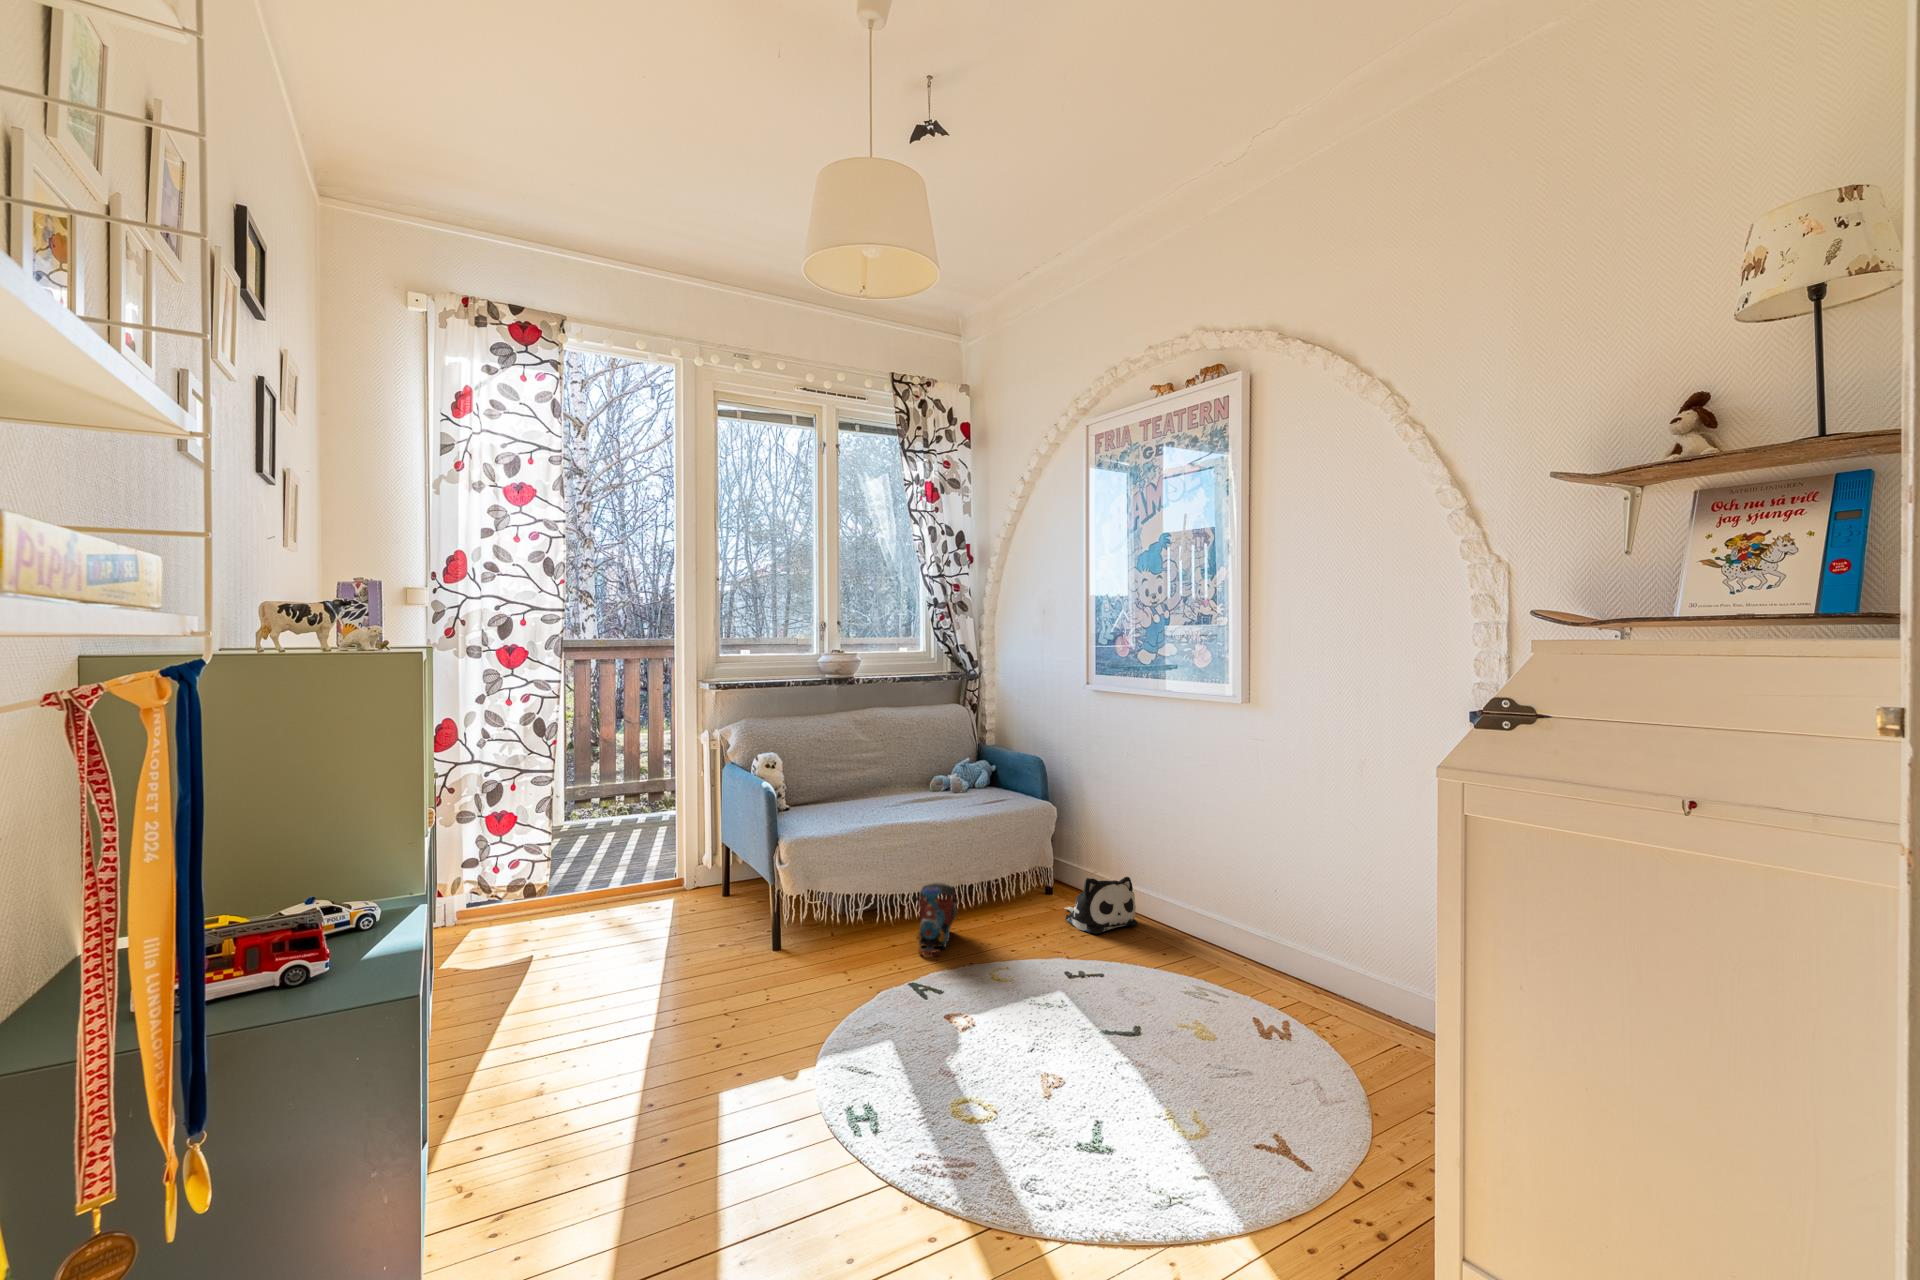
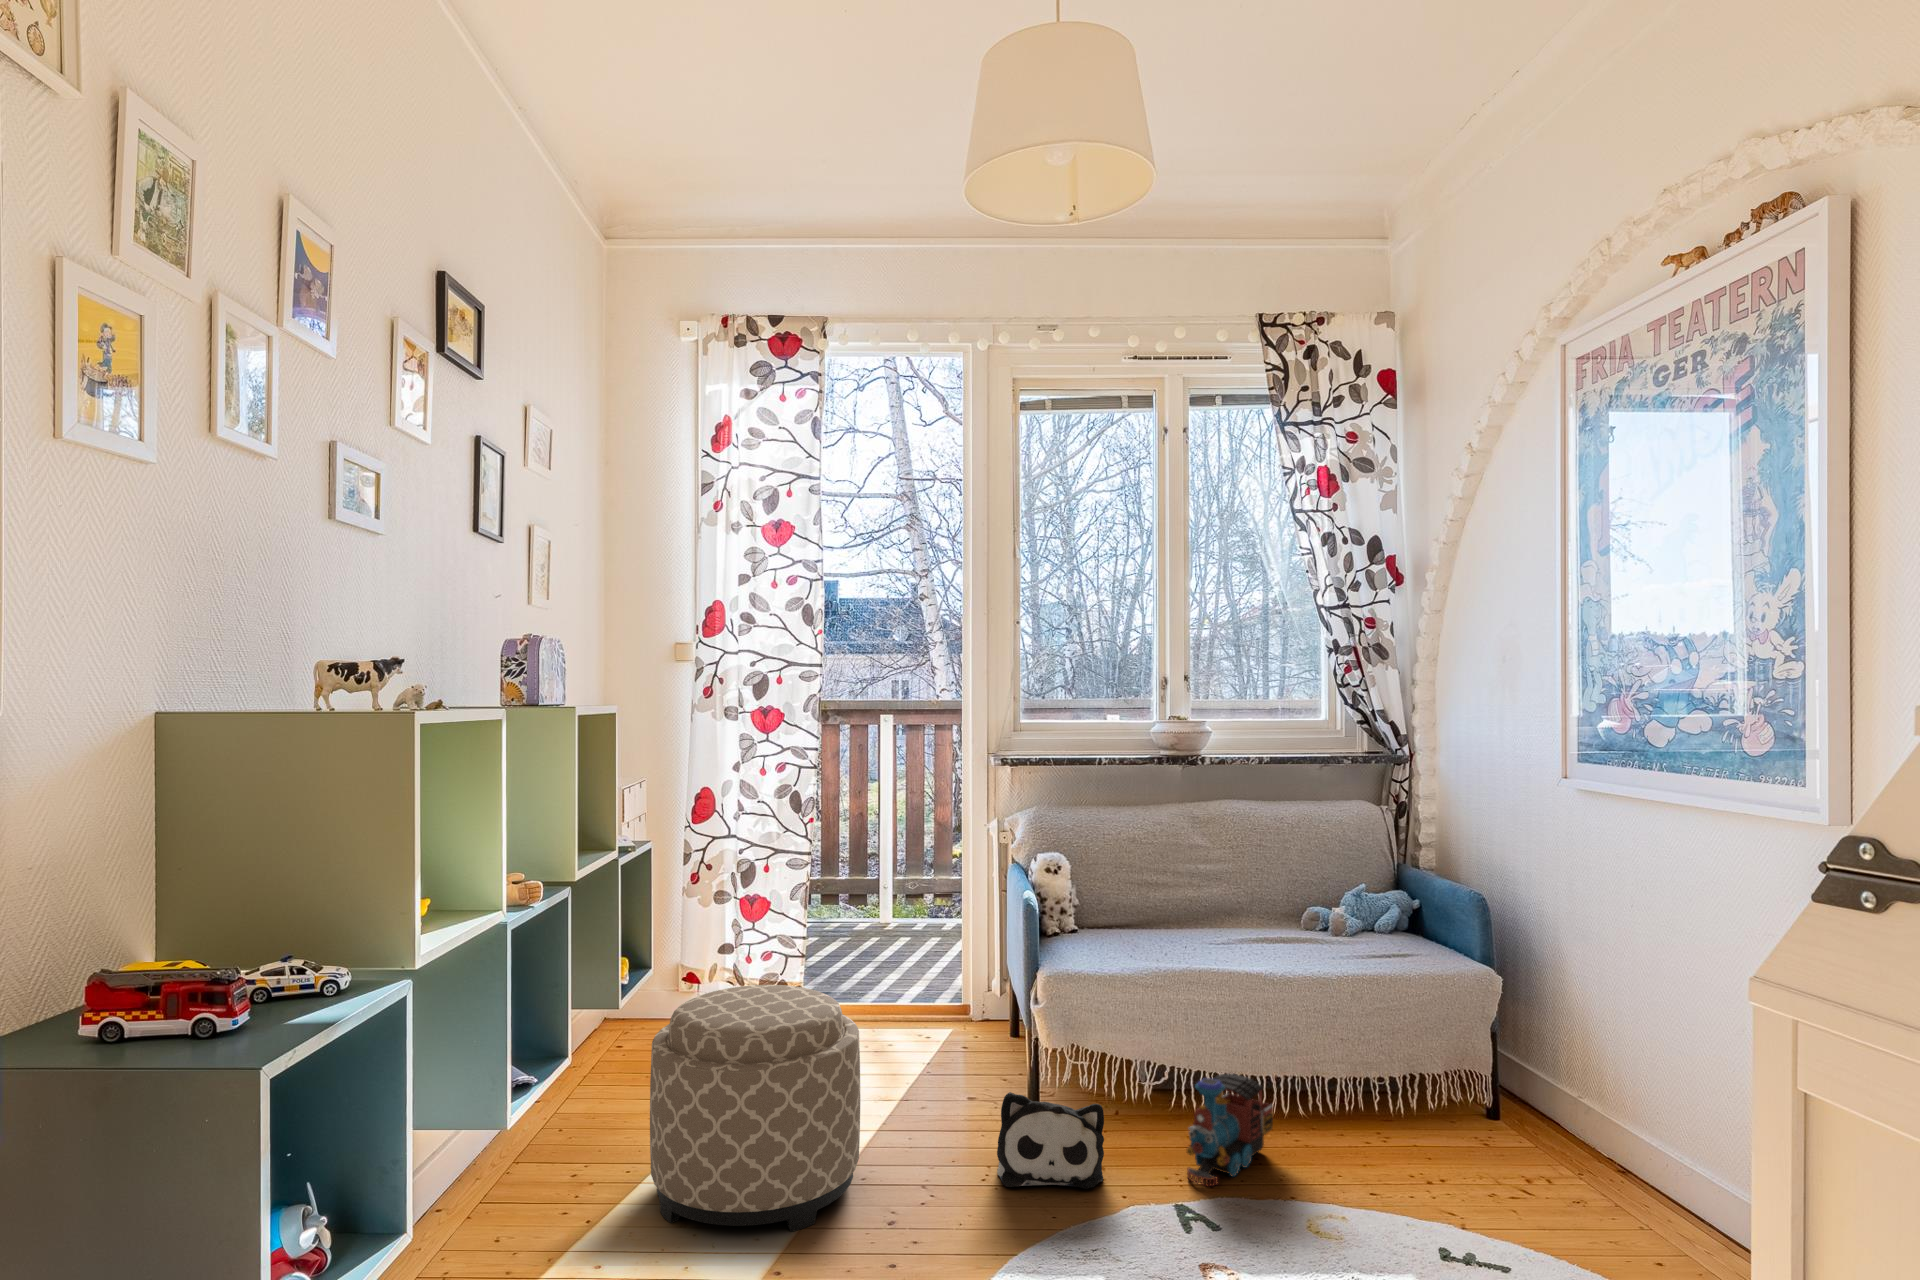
ottoman: none [522,869,705,1075] -> present [650,985,860,1232]
plush toy: present [1065,877,1138,934] -> present [997,1092,1104,1189]

